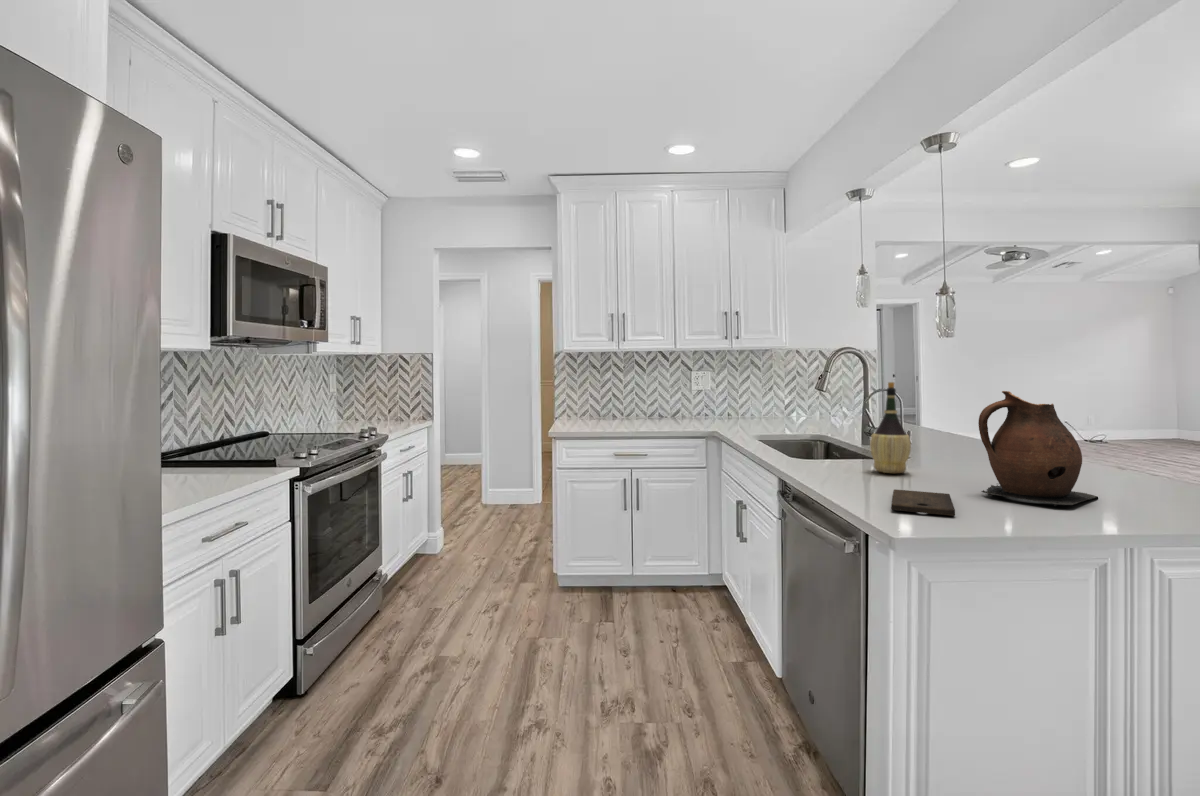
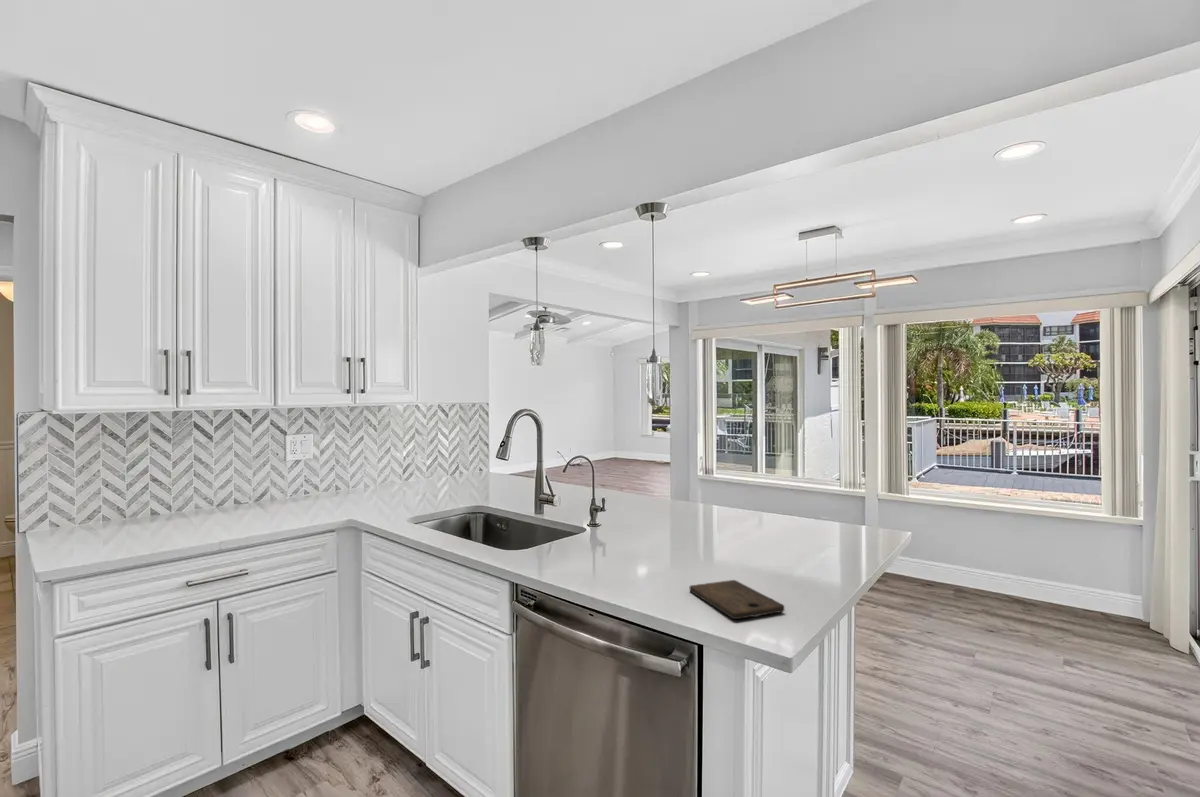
wine bottle: present [870,382,911,473] -> none [613,459,652,558]
ceramic pitcher: present [978,391,1098,506] -> none [733,469,821,576]

